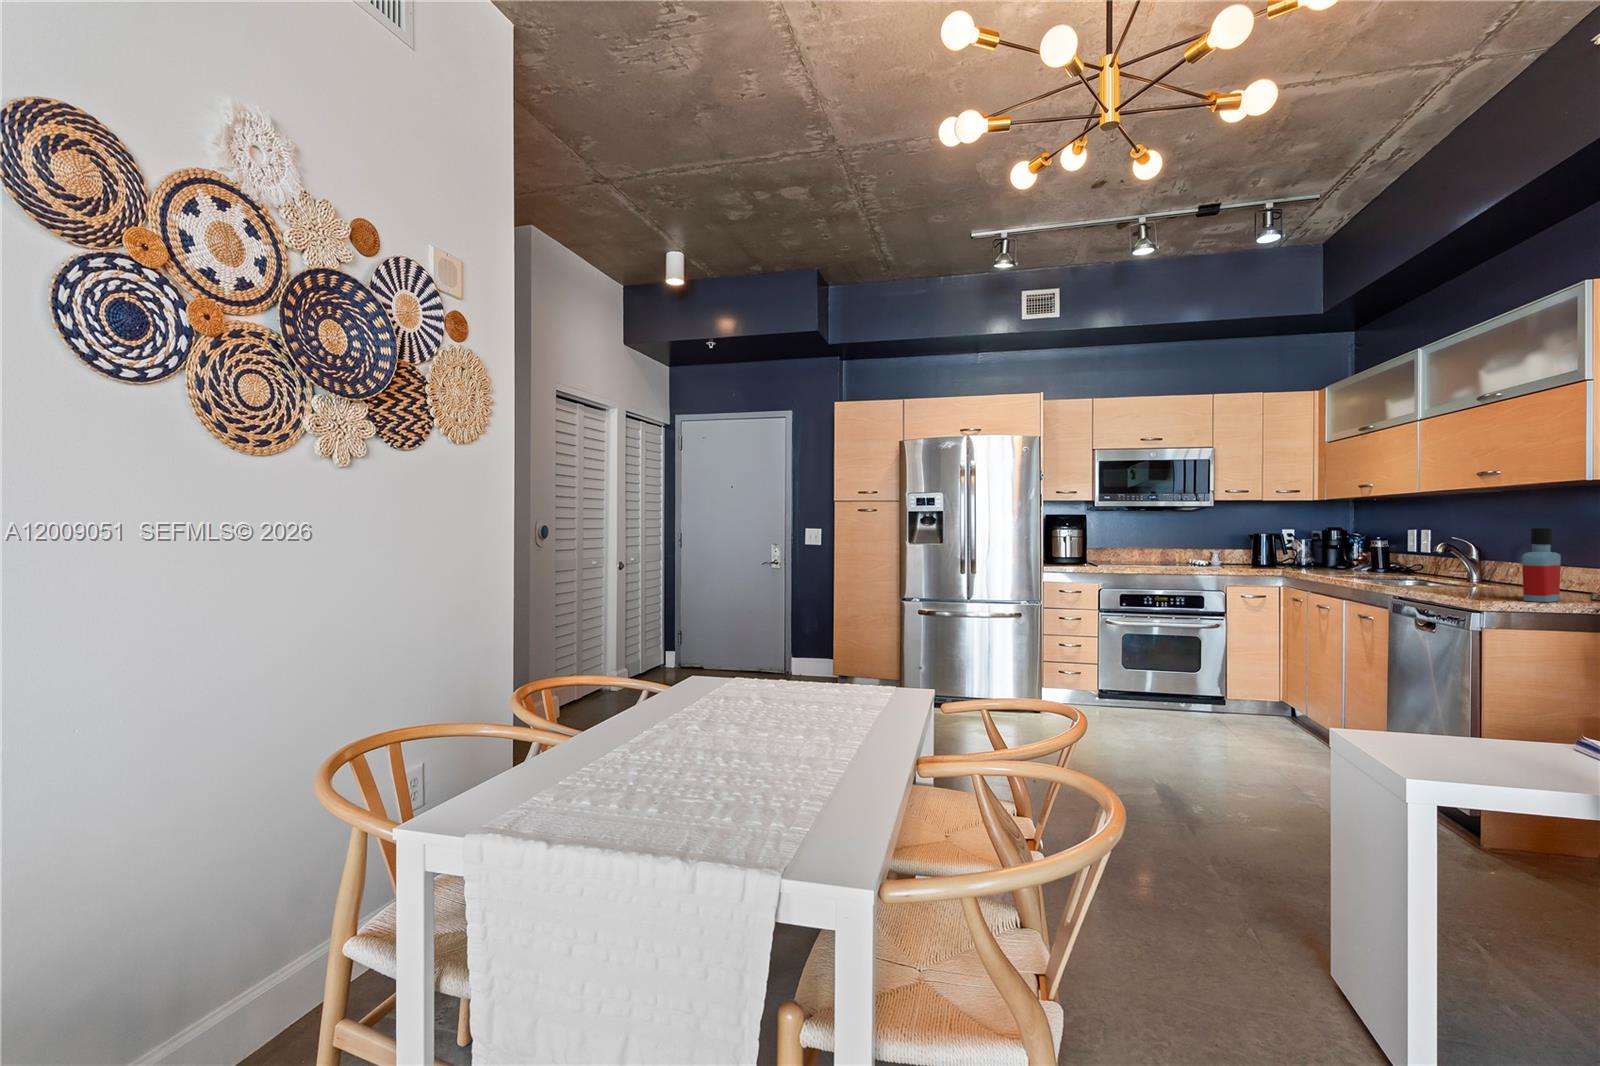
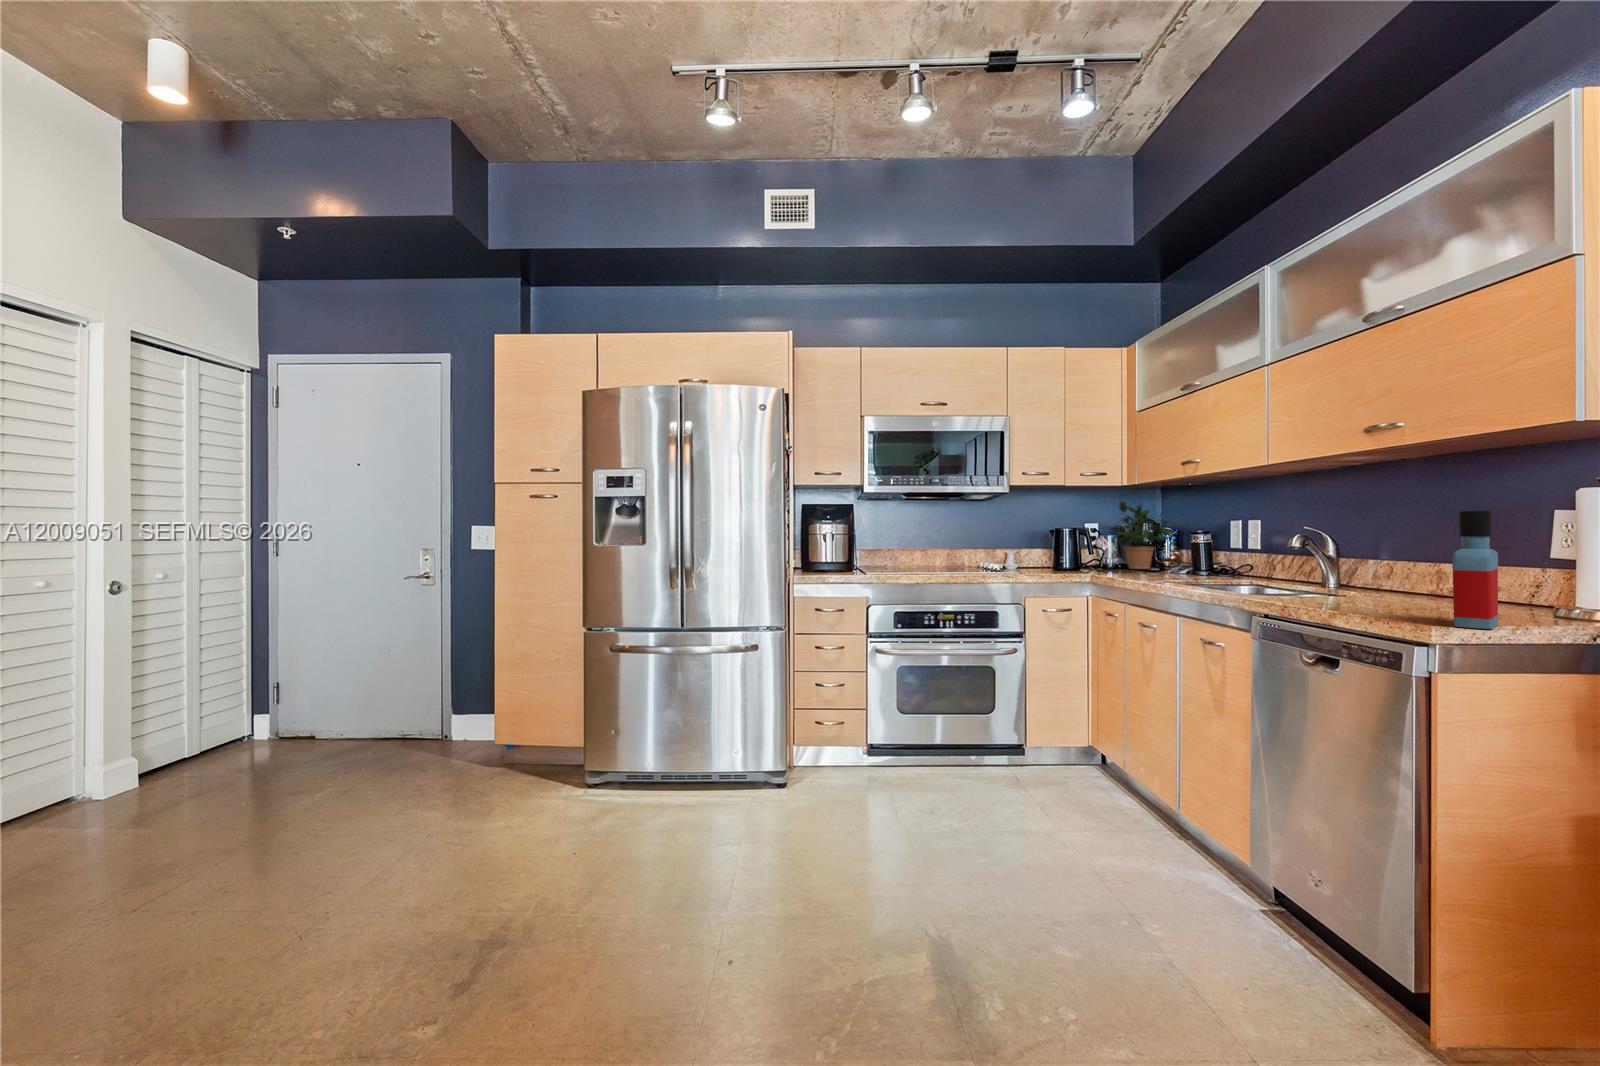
potted plant: none [1299,513,1368,567] -> present [1112,502,1175,569]

